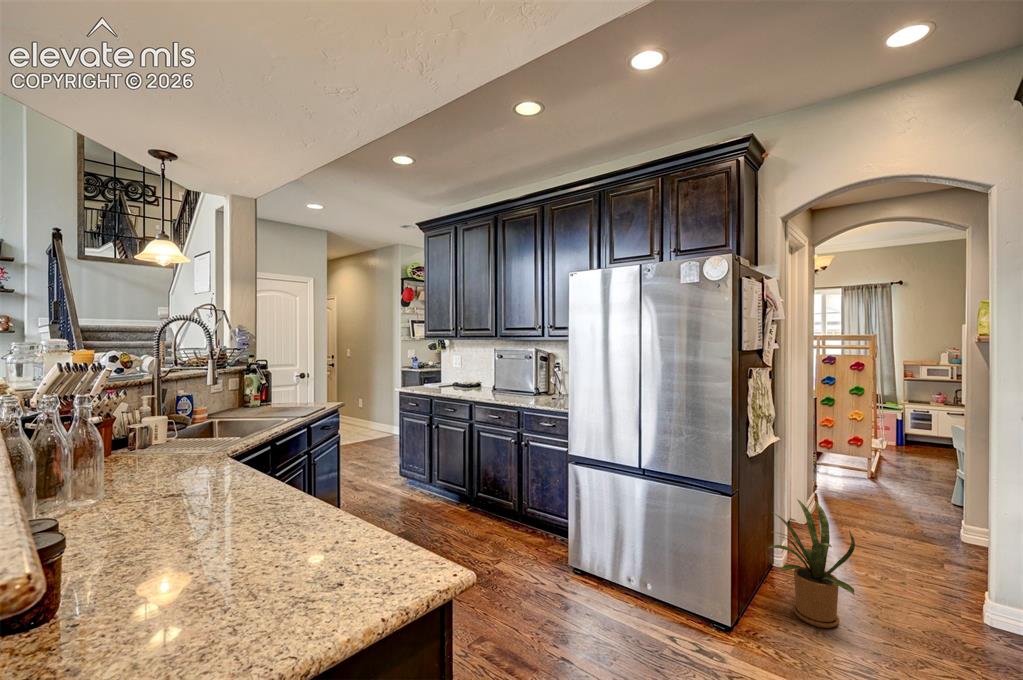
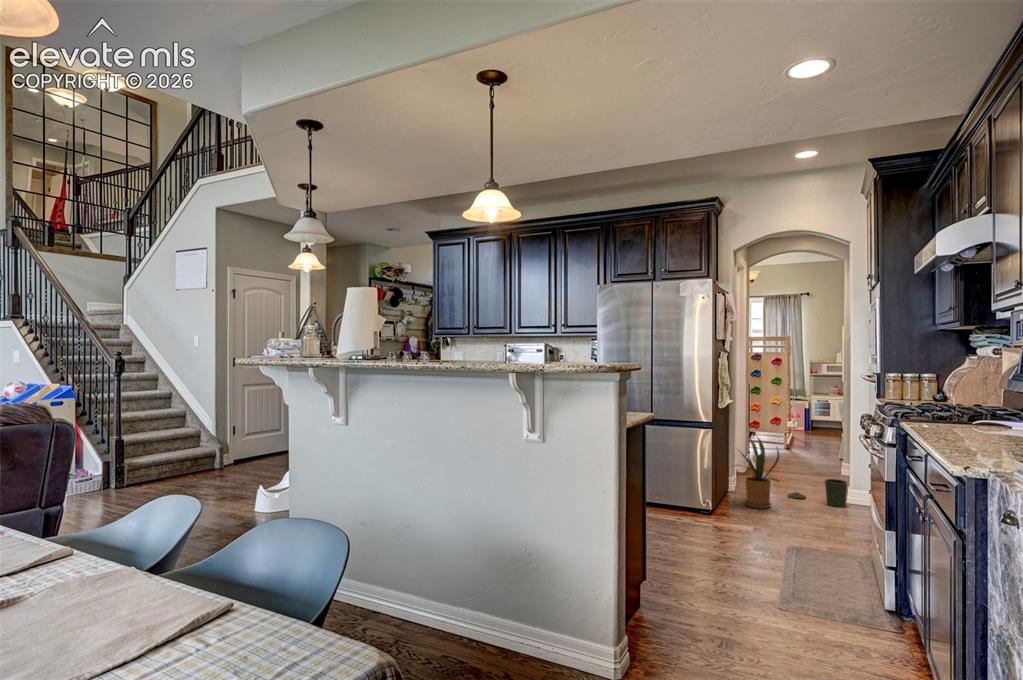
trash can: none [871,582,989,640] -> present [788,479,847,507]

